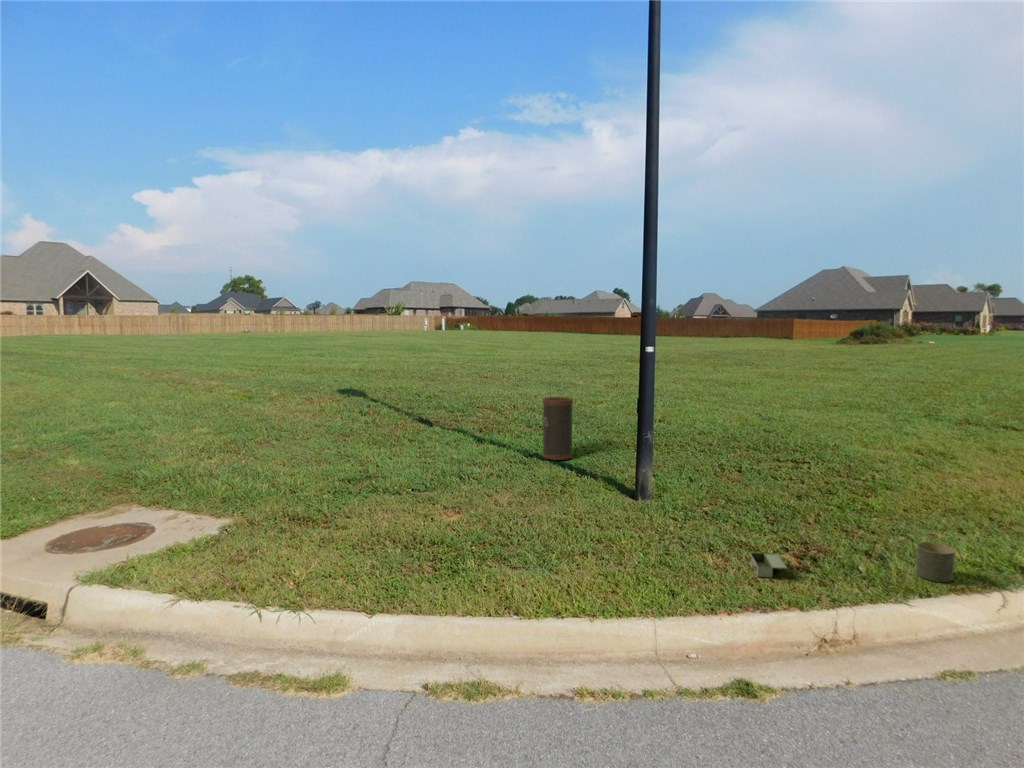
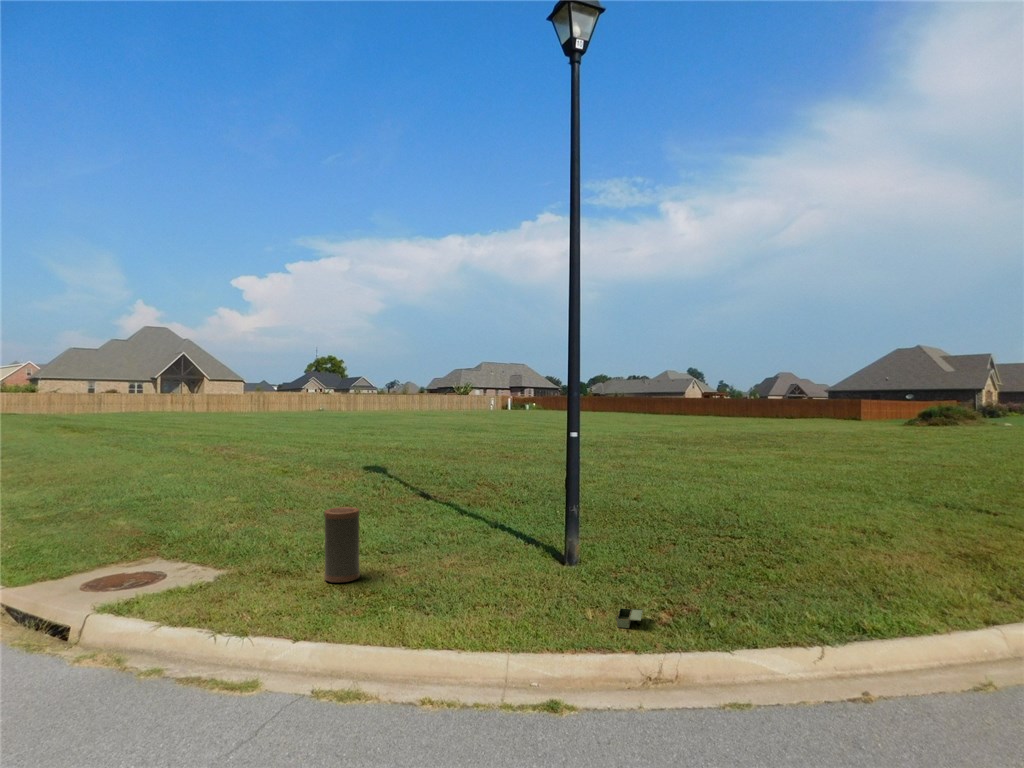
trash can: present [543,397,573,461] -> present [324,507,360,583]
planter: present [916,542,955,582] -> none [755,603,784,637]

